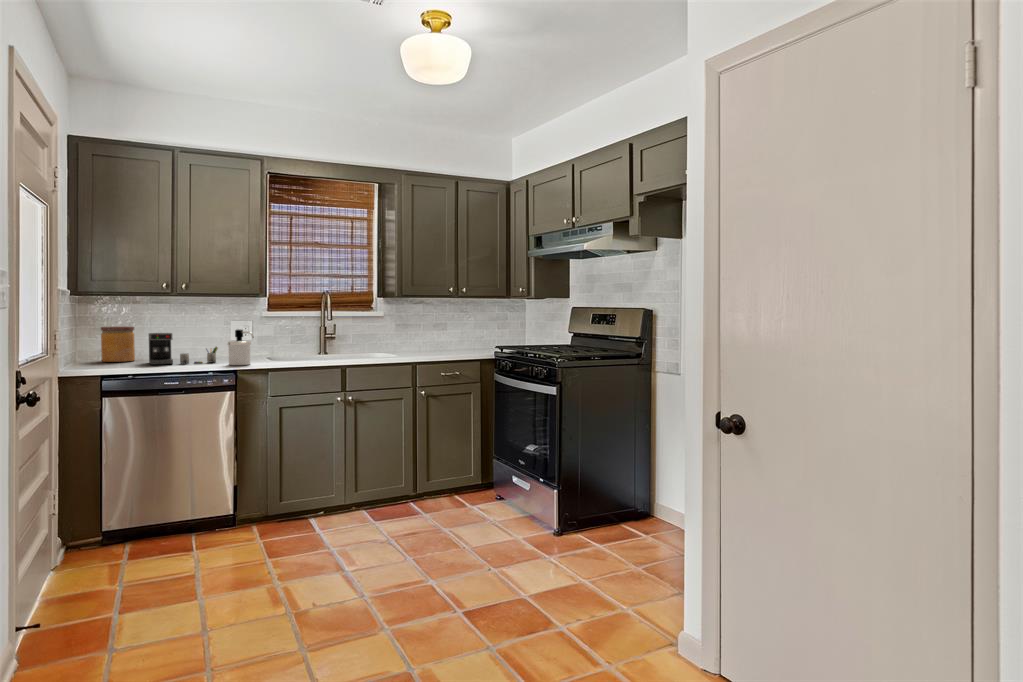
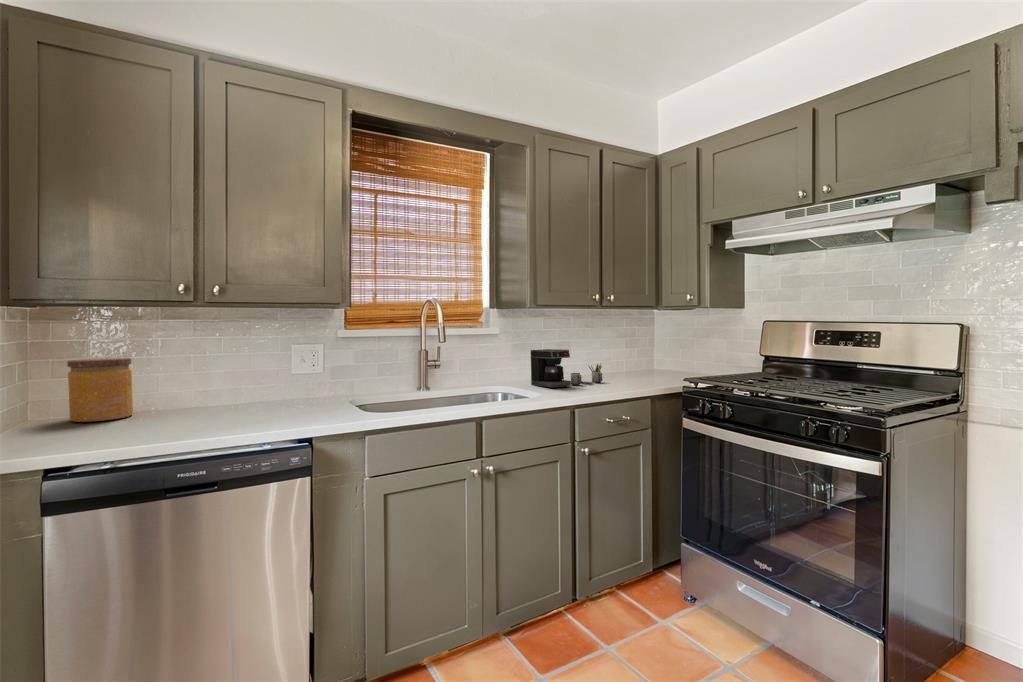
soap dispenser: present [228,330,254,365] -> none [295,360,343,422]
coffee maker: present [149,333,218,365] -> present [531,349,602,388]

